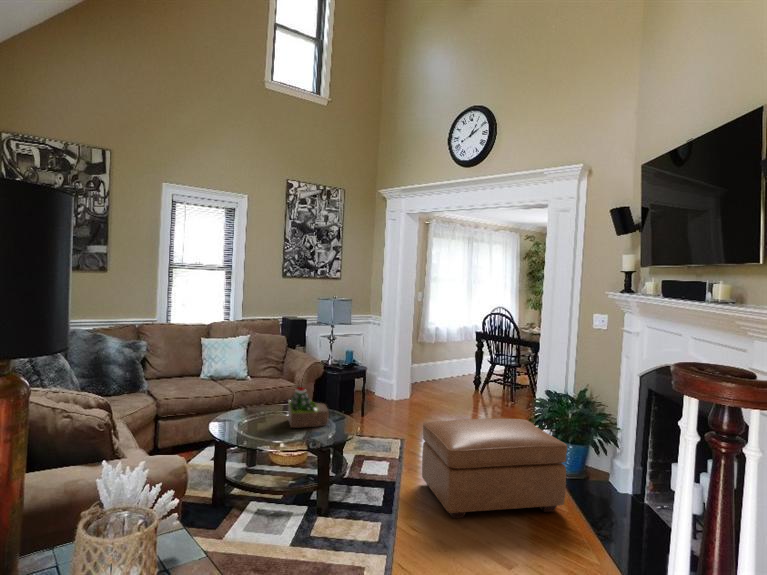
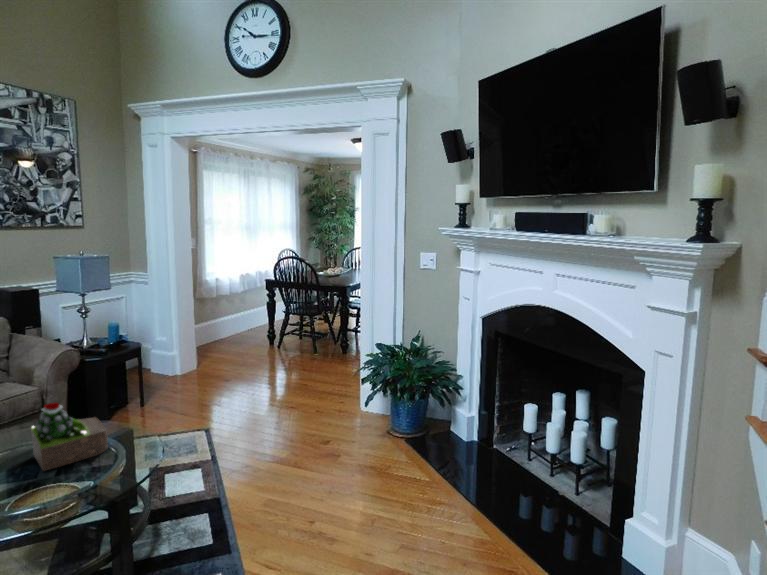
ottoman: present [422,419,567,518] -> none [249,383,428,533]

